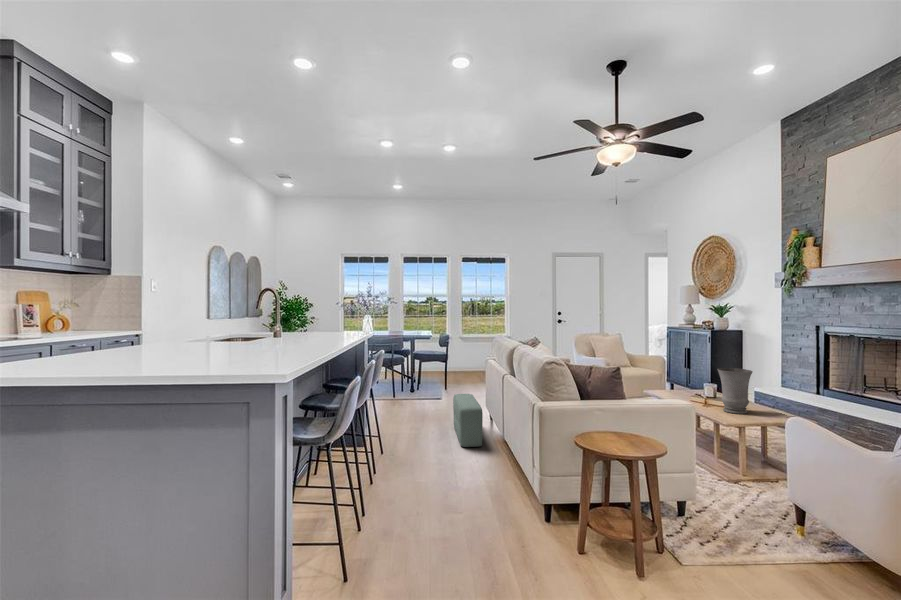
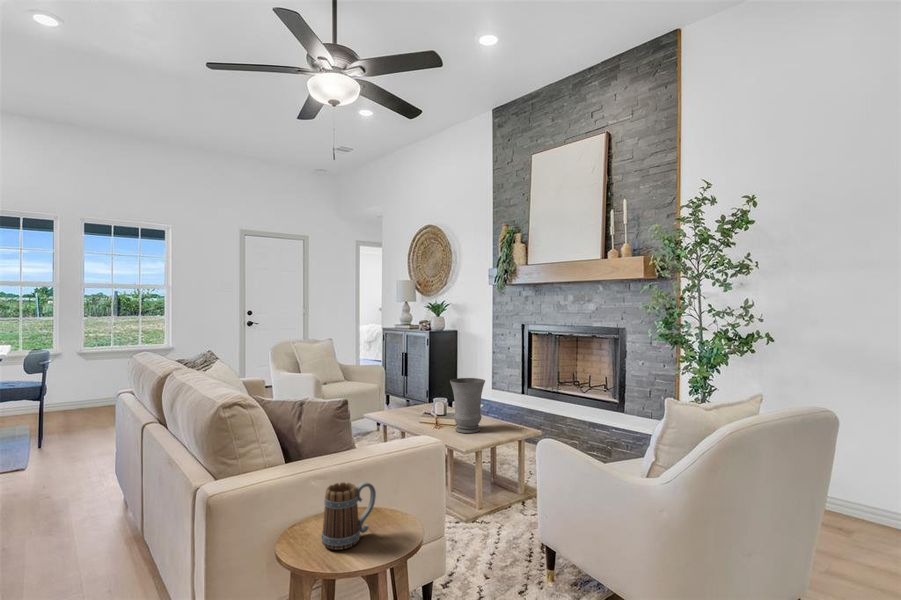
pouf: present [453,394,483,447] -> none [40,458,100,568]
mug: none [601,412,635,448] -> present [322,482,376,550]

